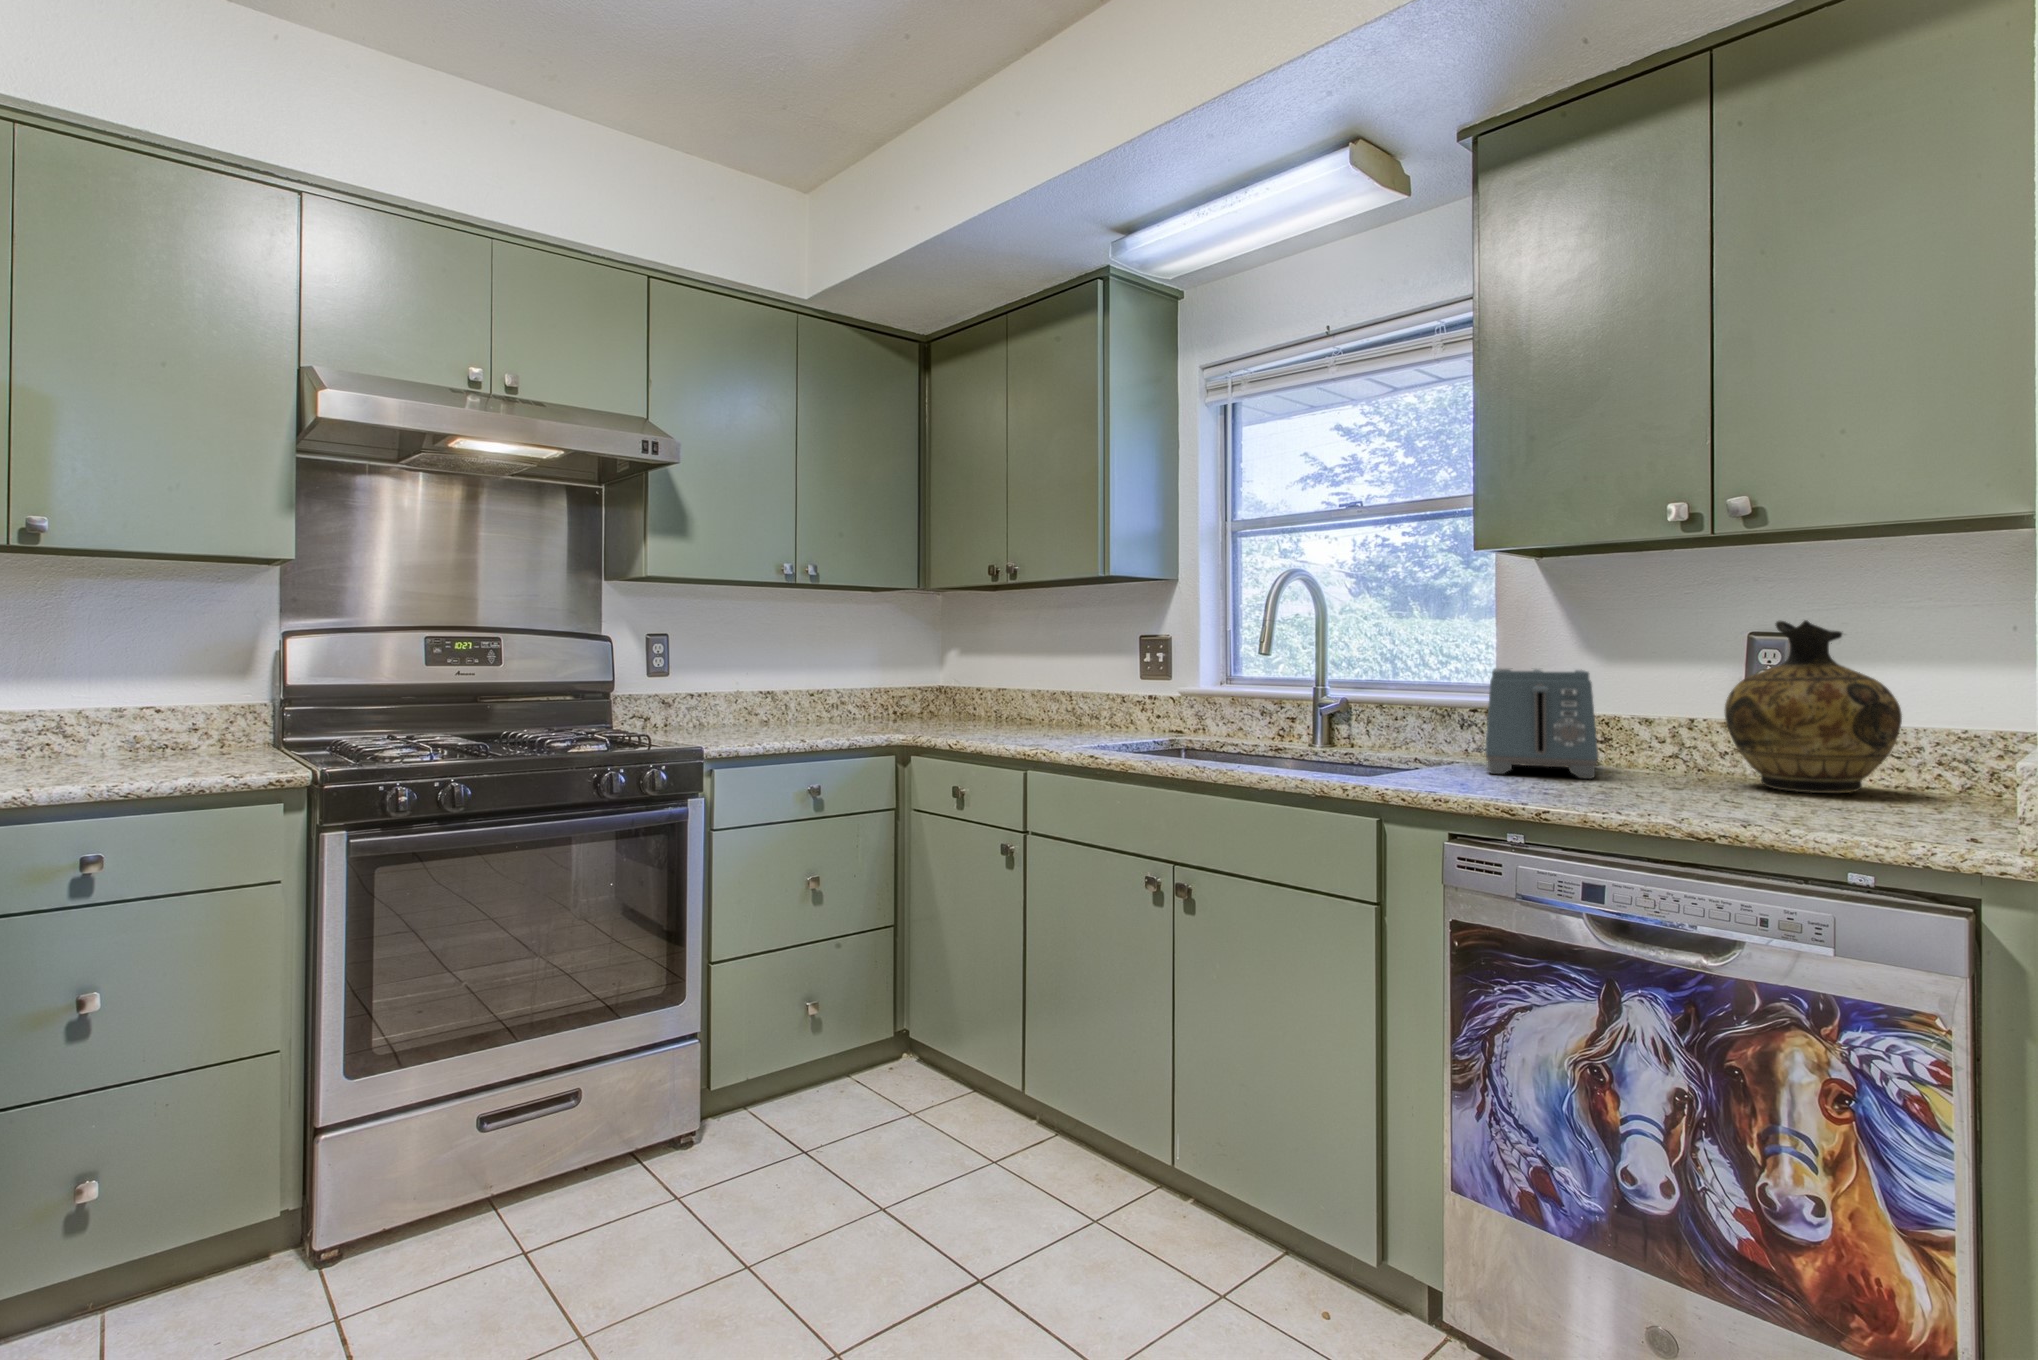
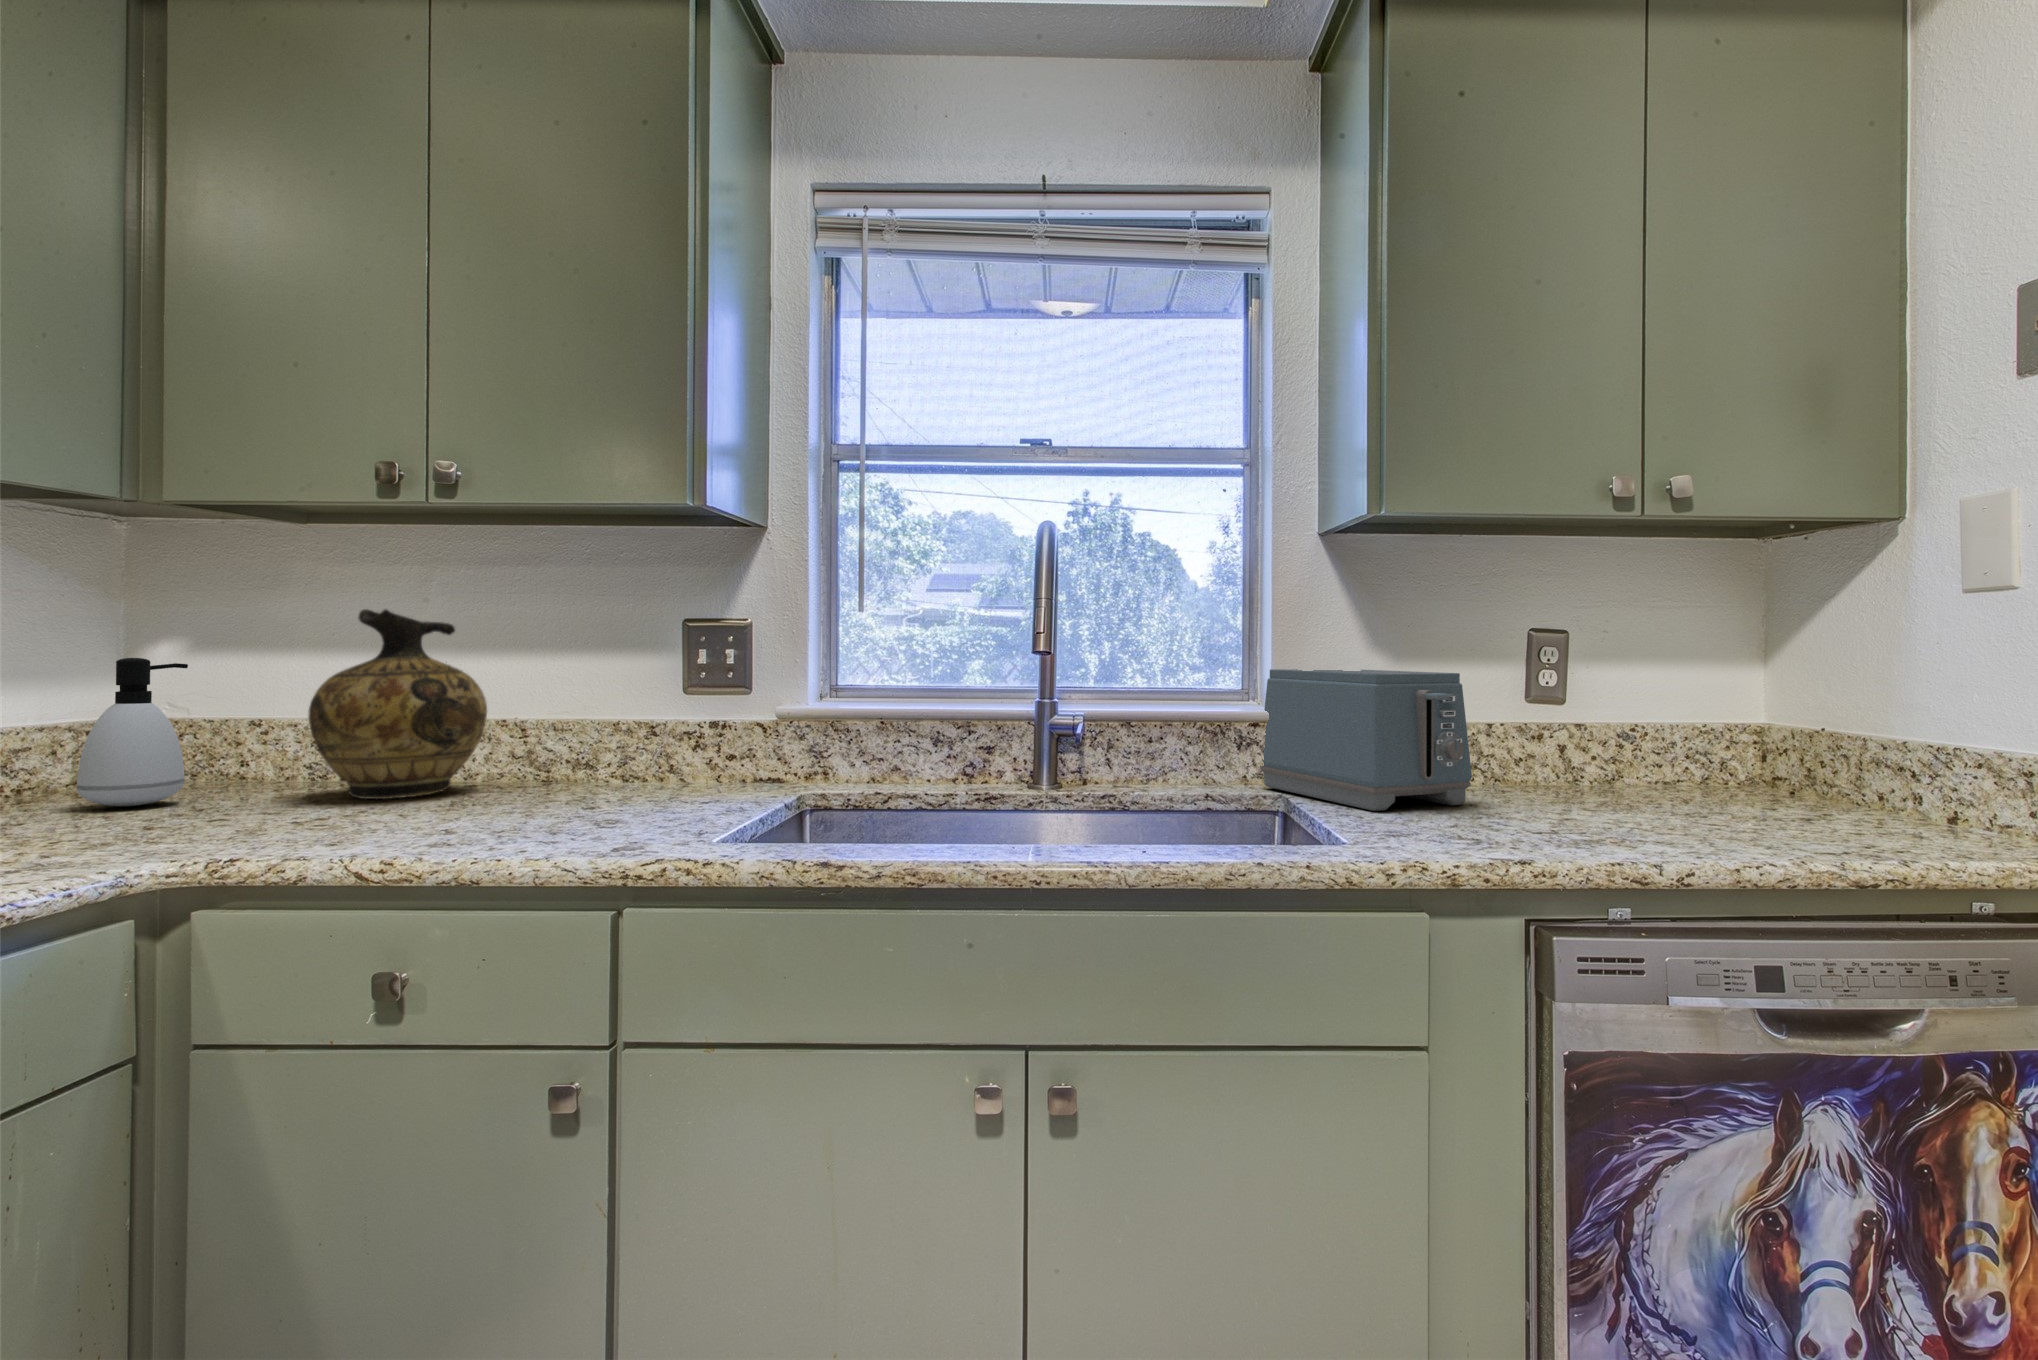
ceramic jug: present [1725,620,1902,793] -> present [309,609,487,799]
soap dispenser: none [915,658,951,722] -> present [77,658,188,806]

